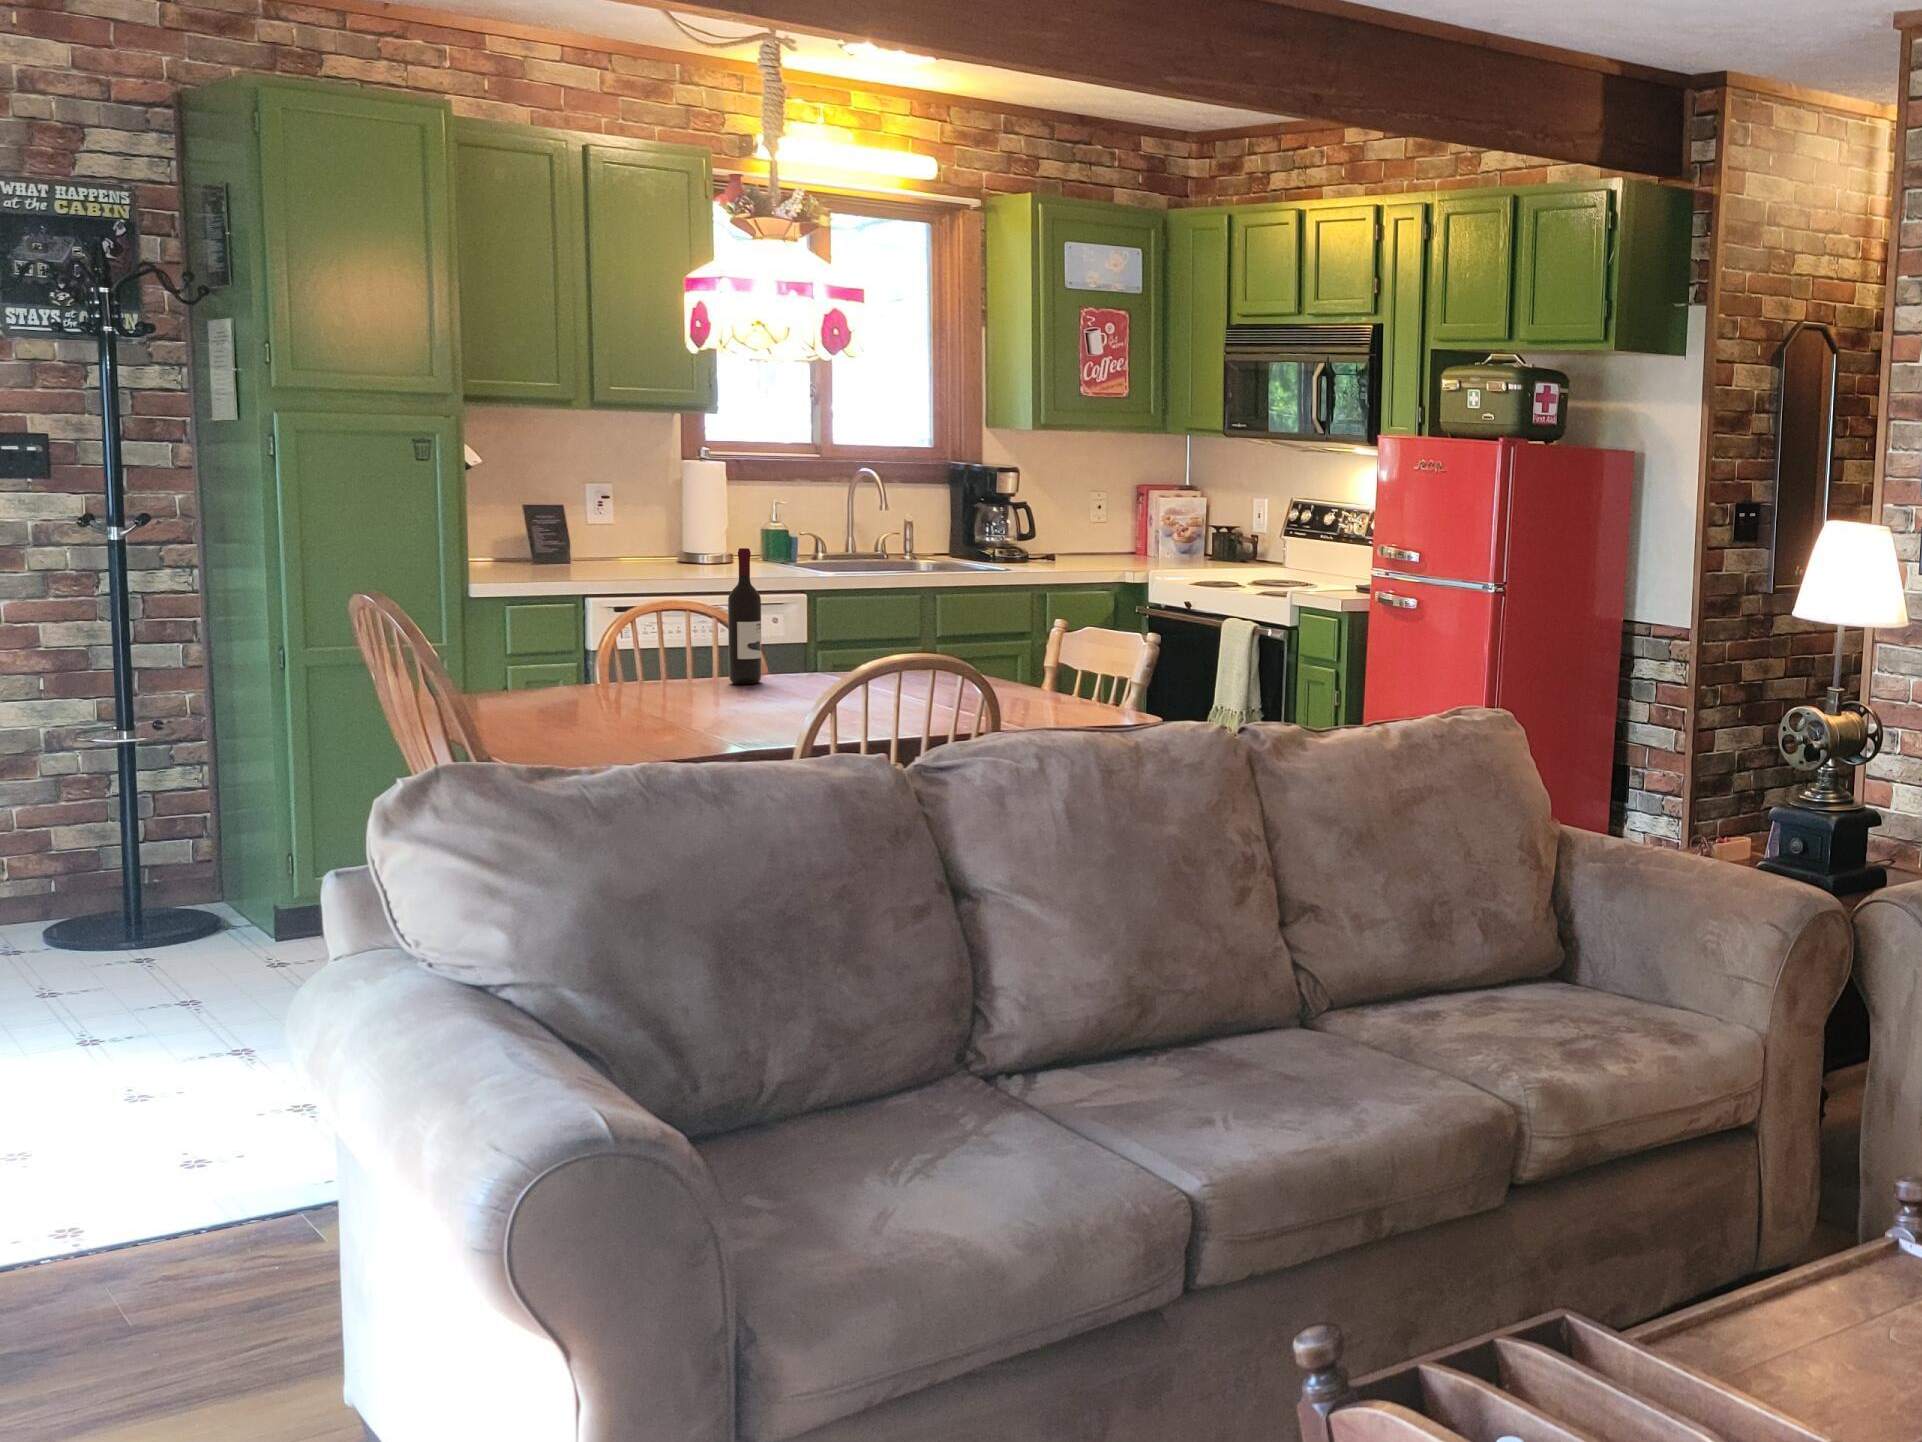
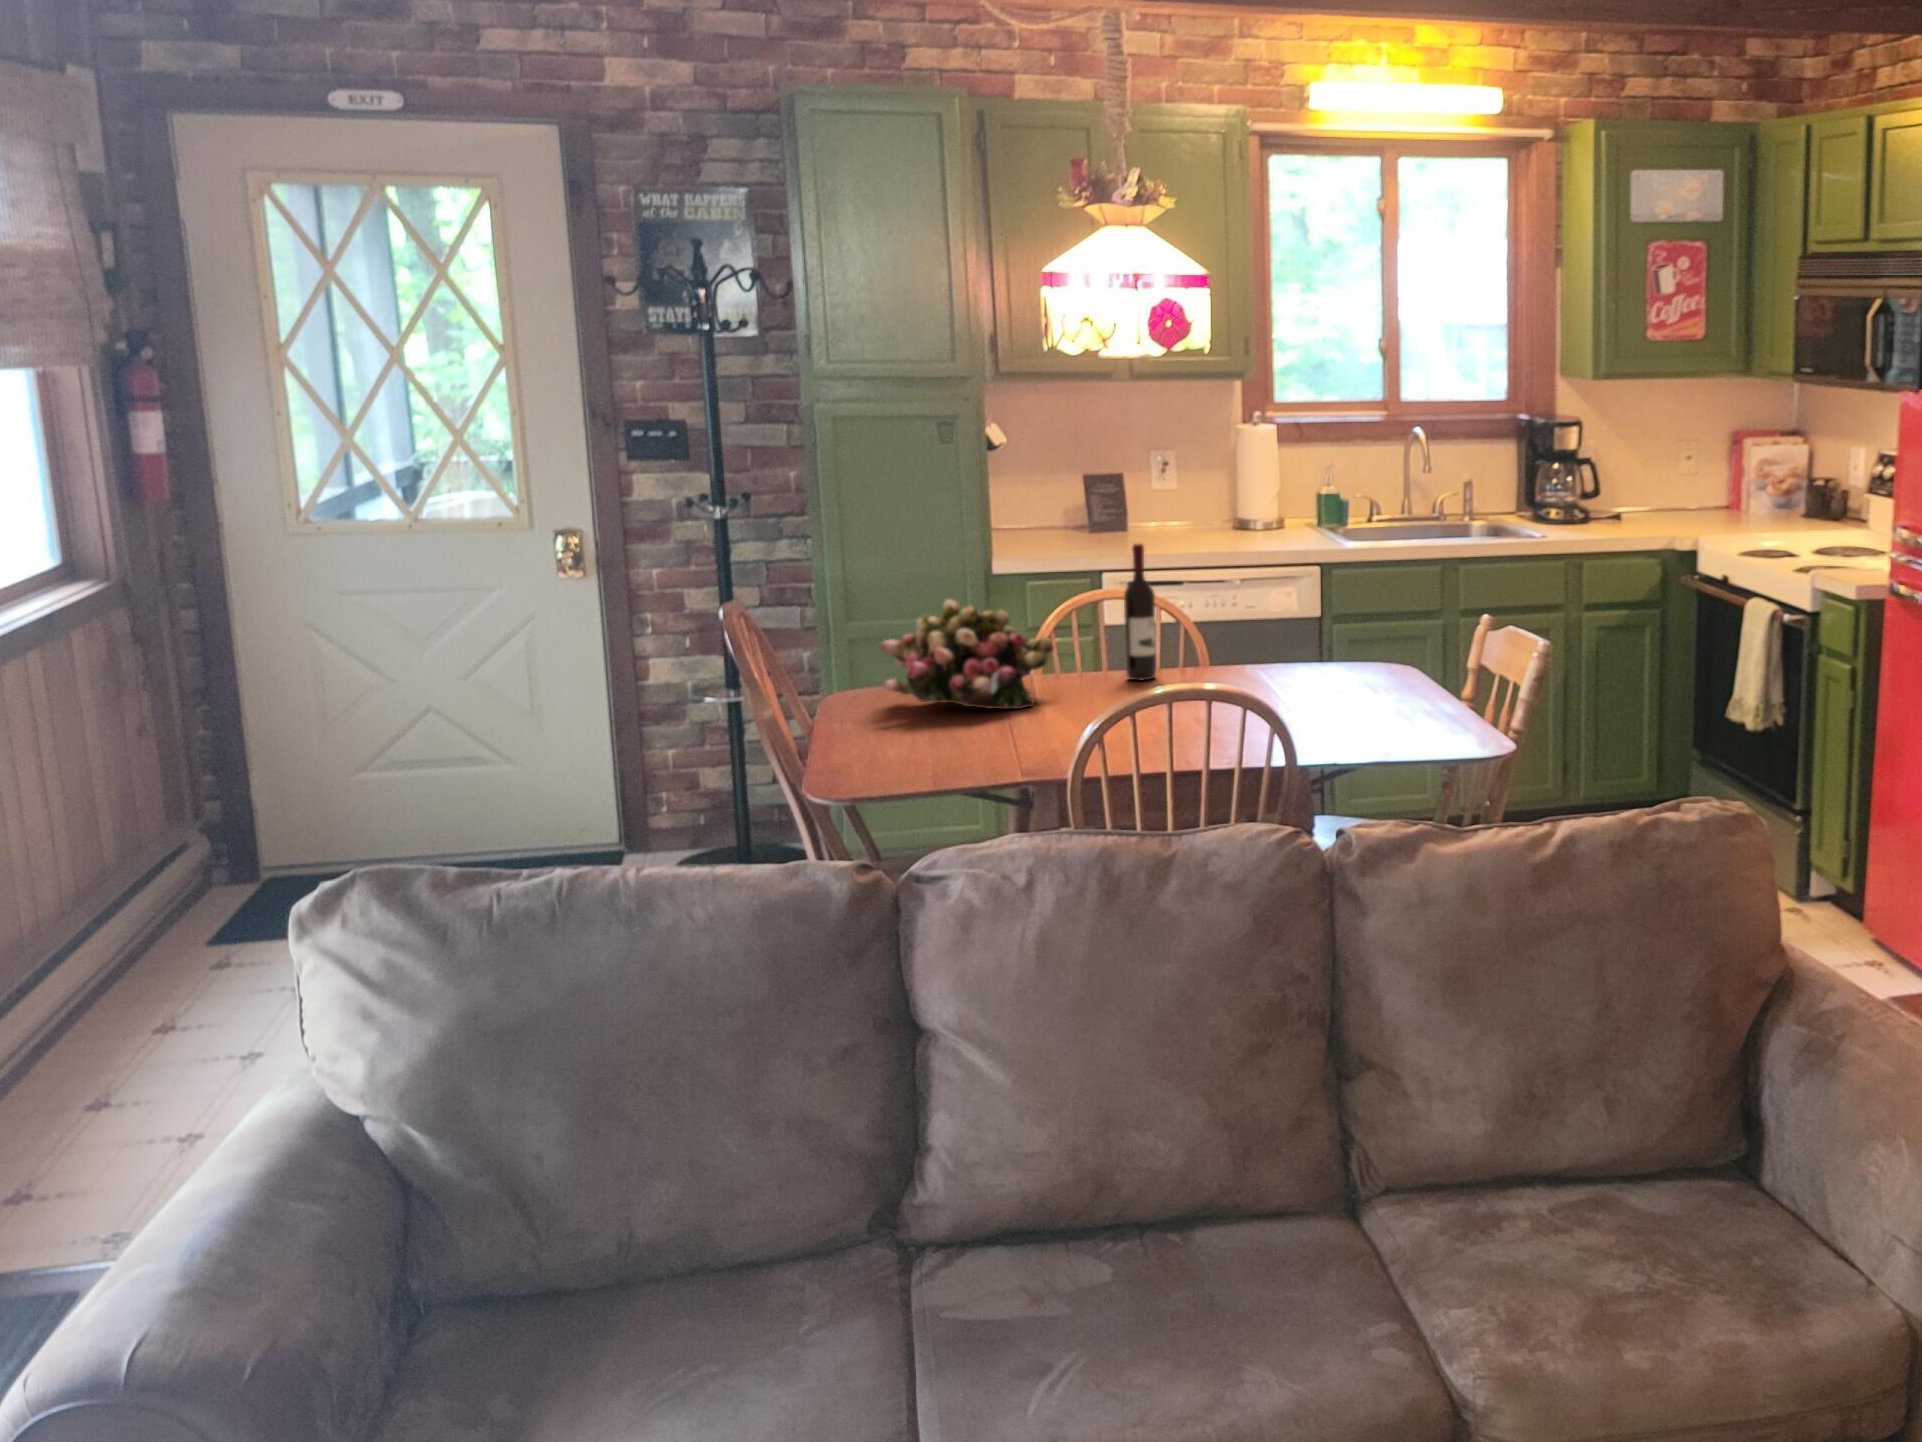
flower arrangement: none [481,602,671,710] -> present [881,600,1053,709]

